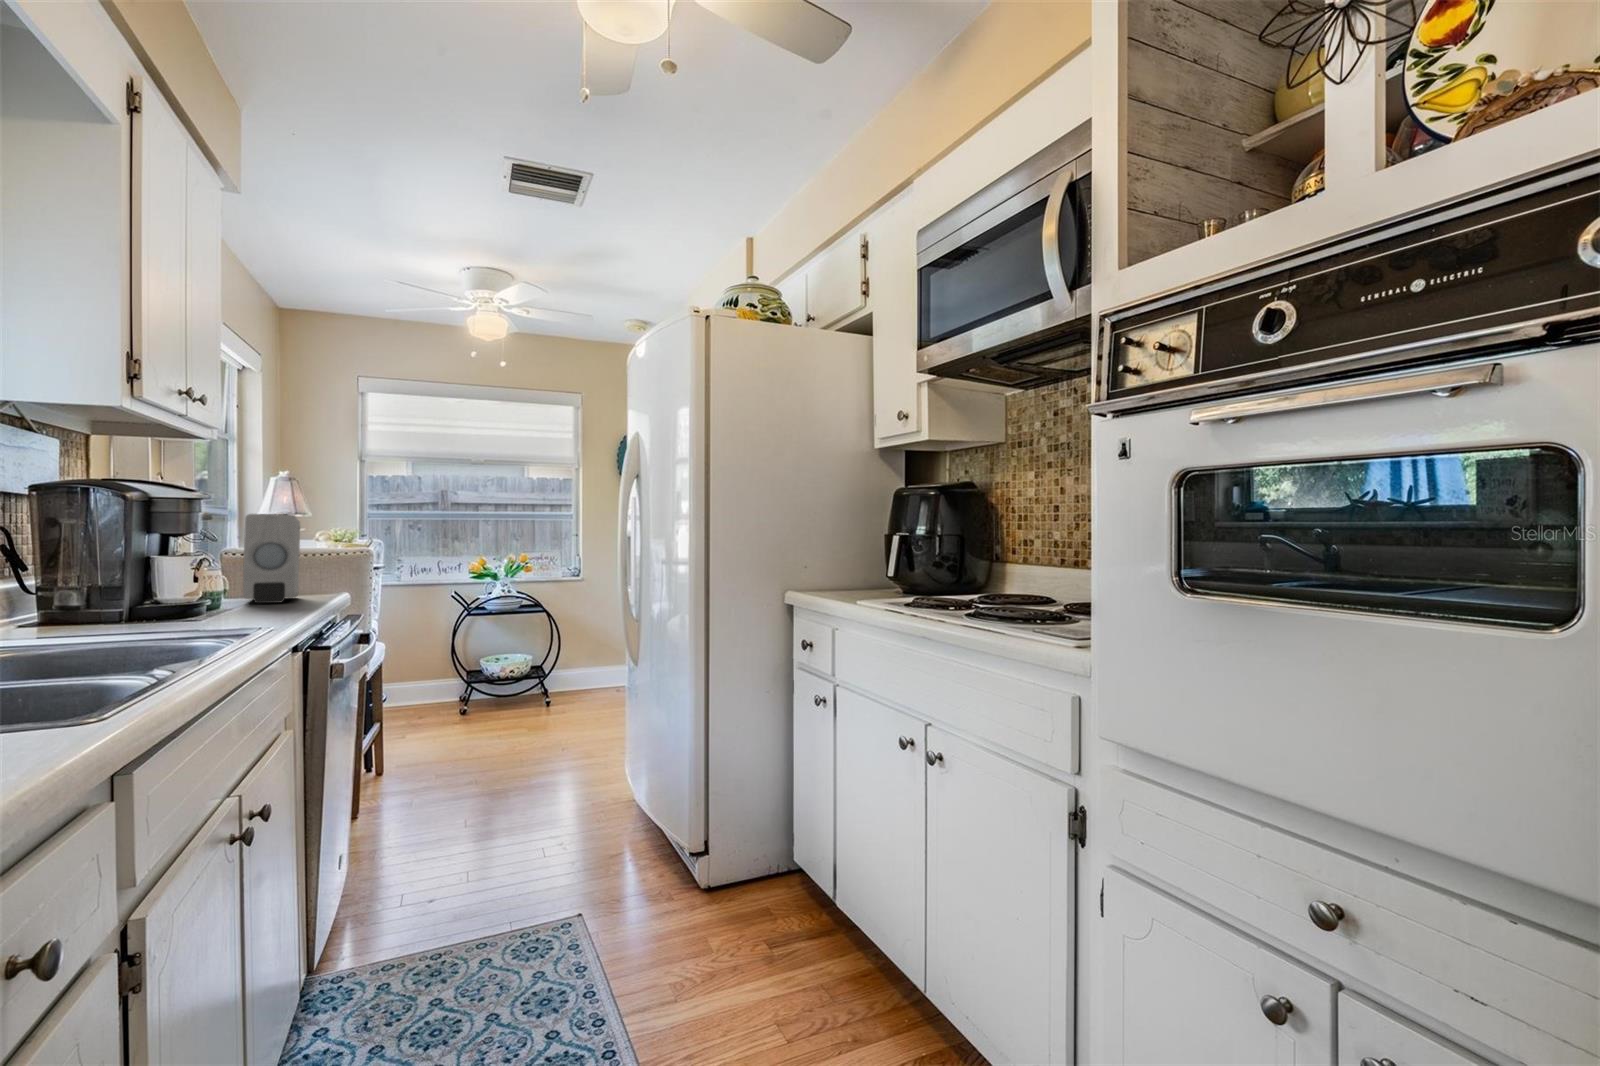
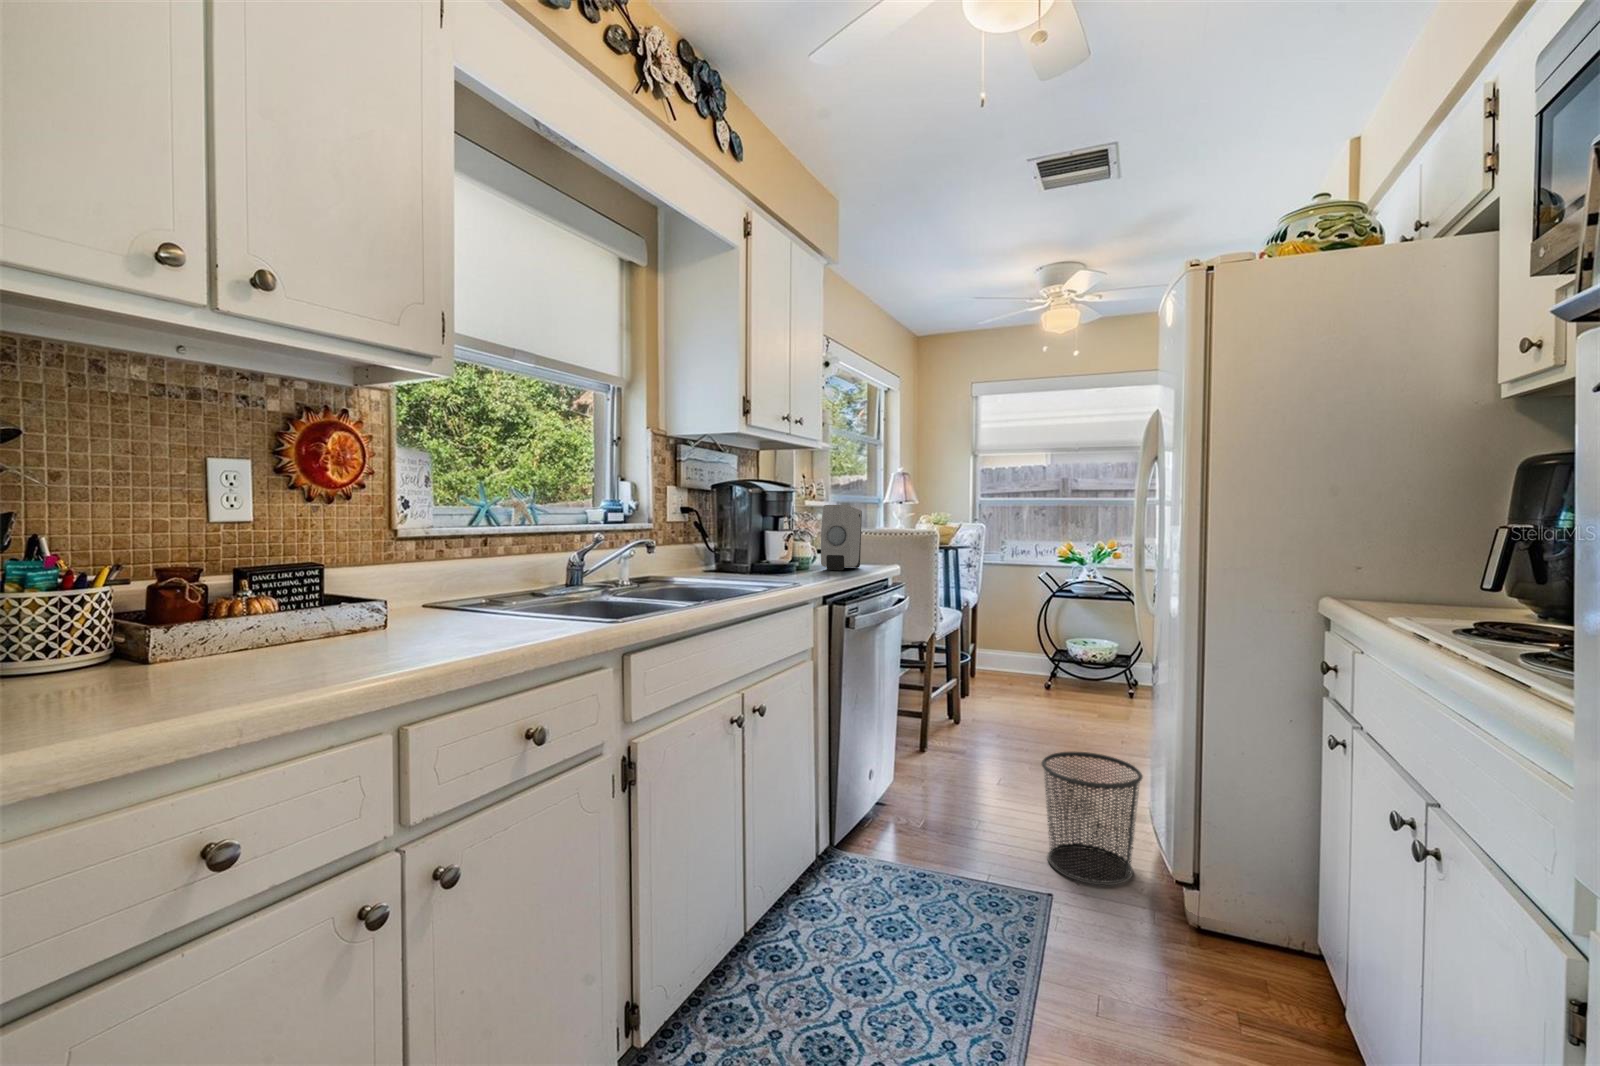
trash can: none [551,761,646,890] -> present [1042,752,1143,885]

